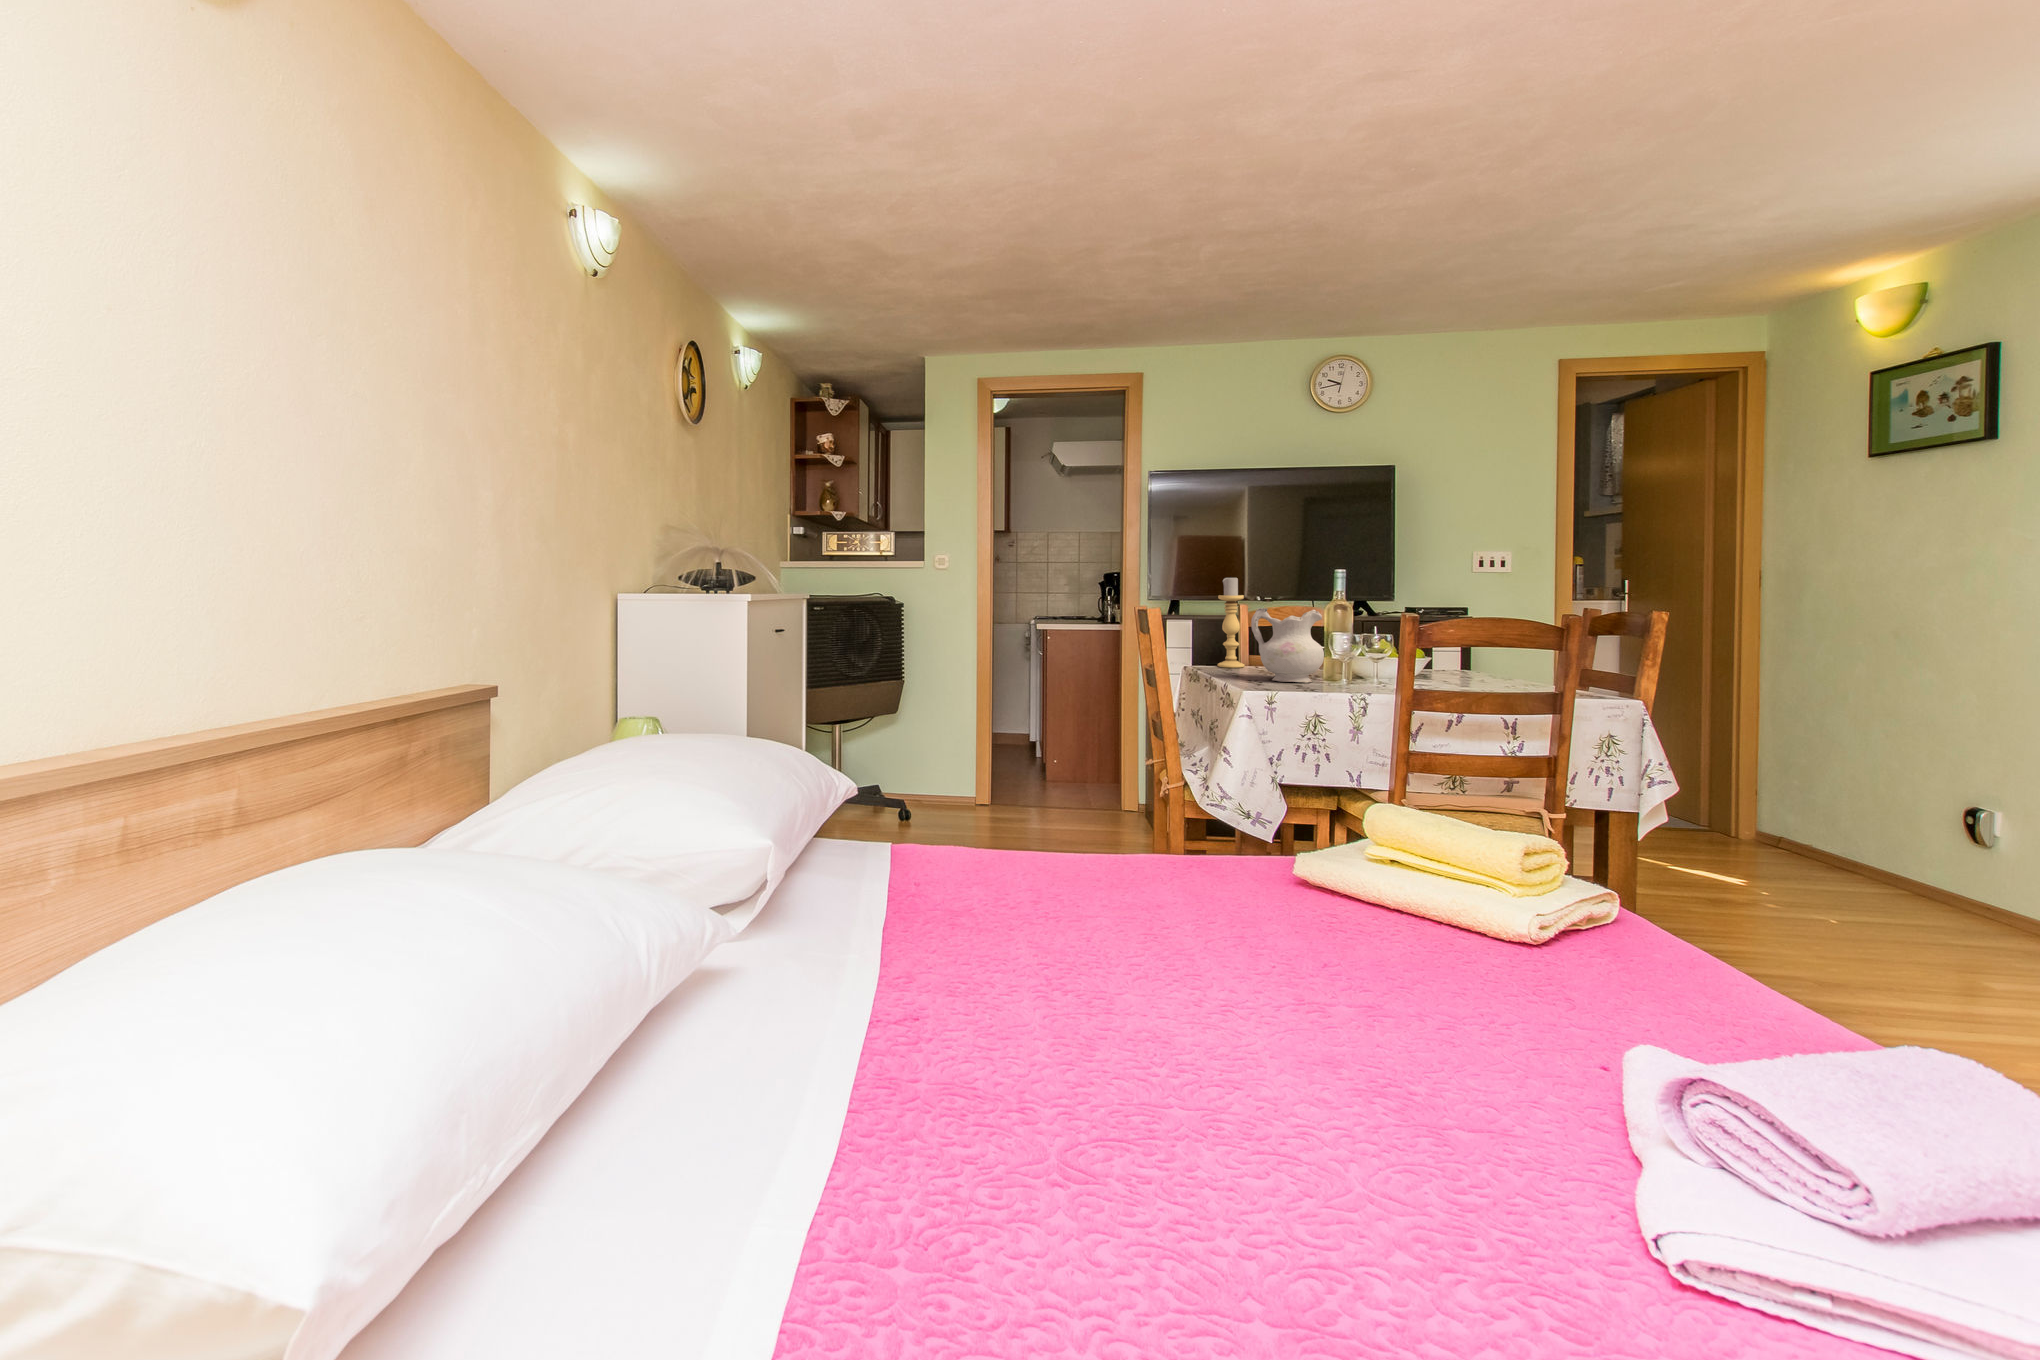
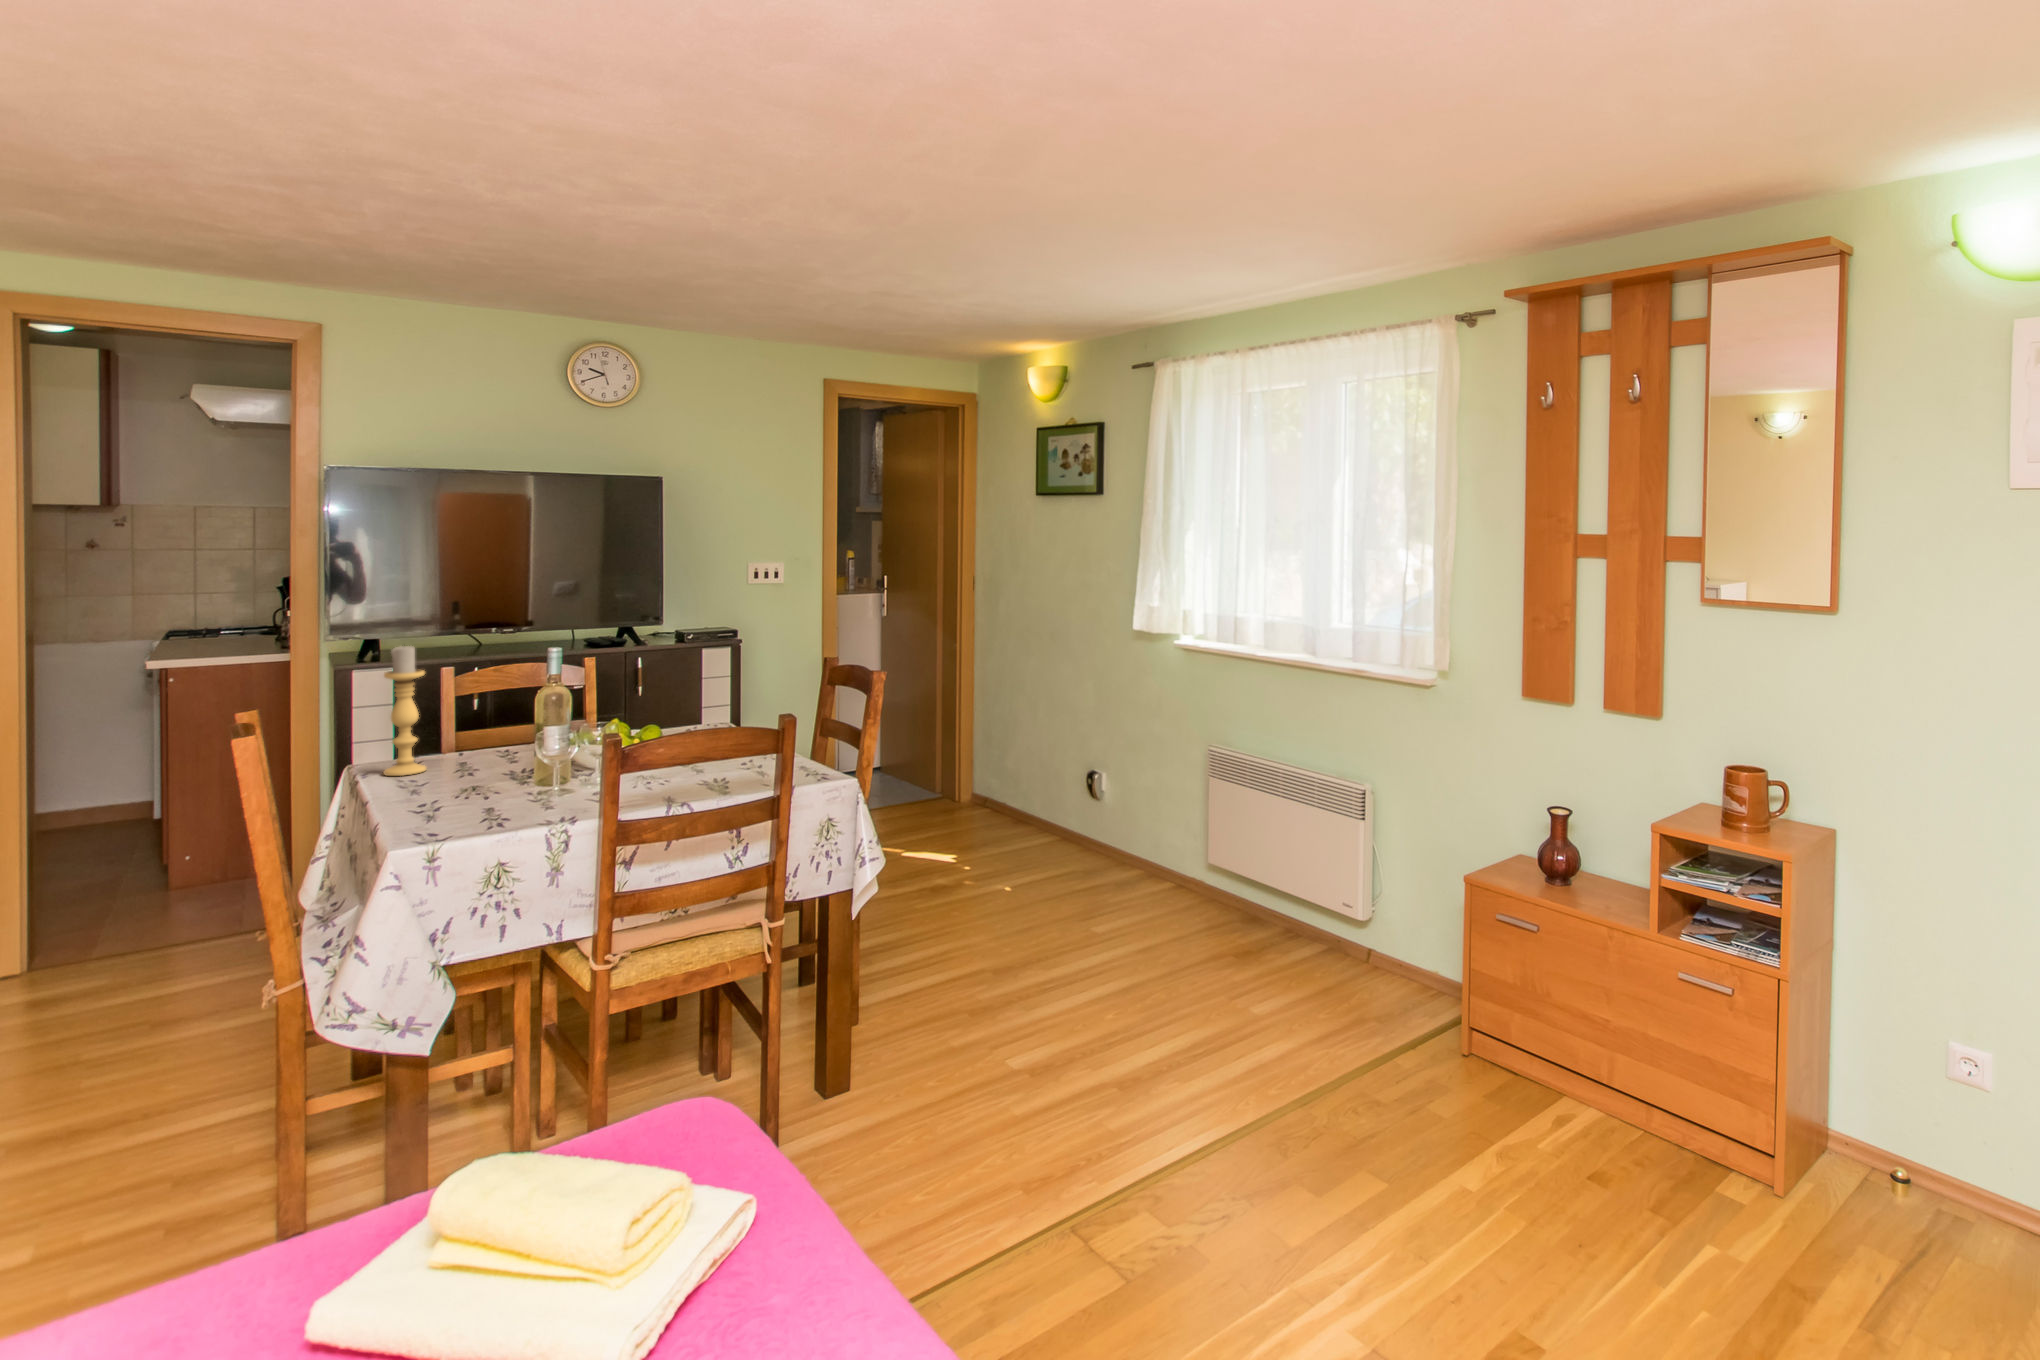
ceramic pitcher: present [1251,608,1324,683] -> none [423,700,527,804]

